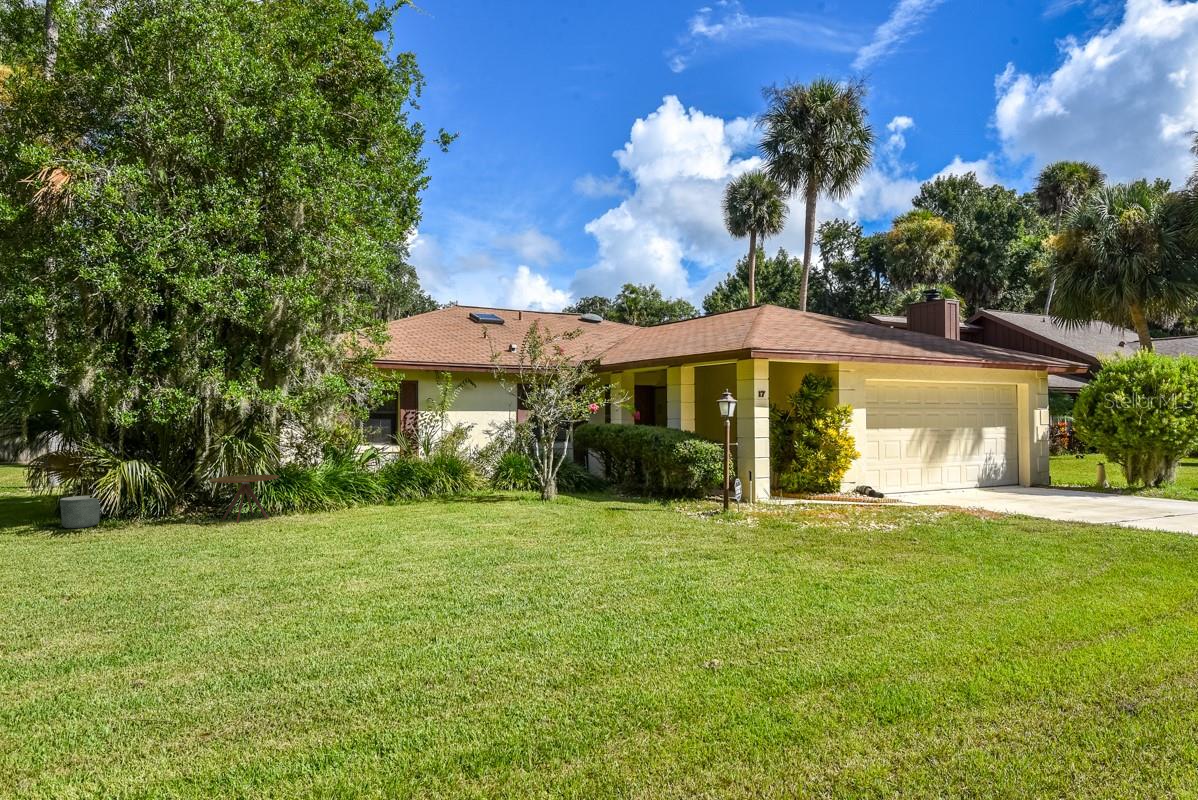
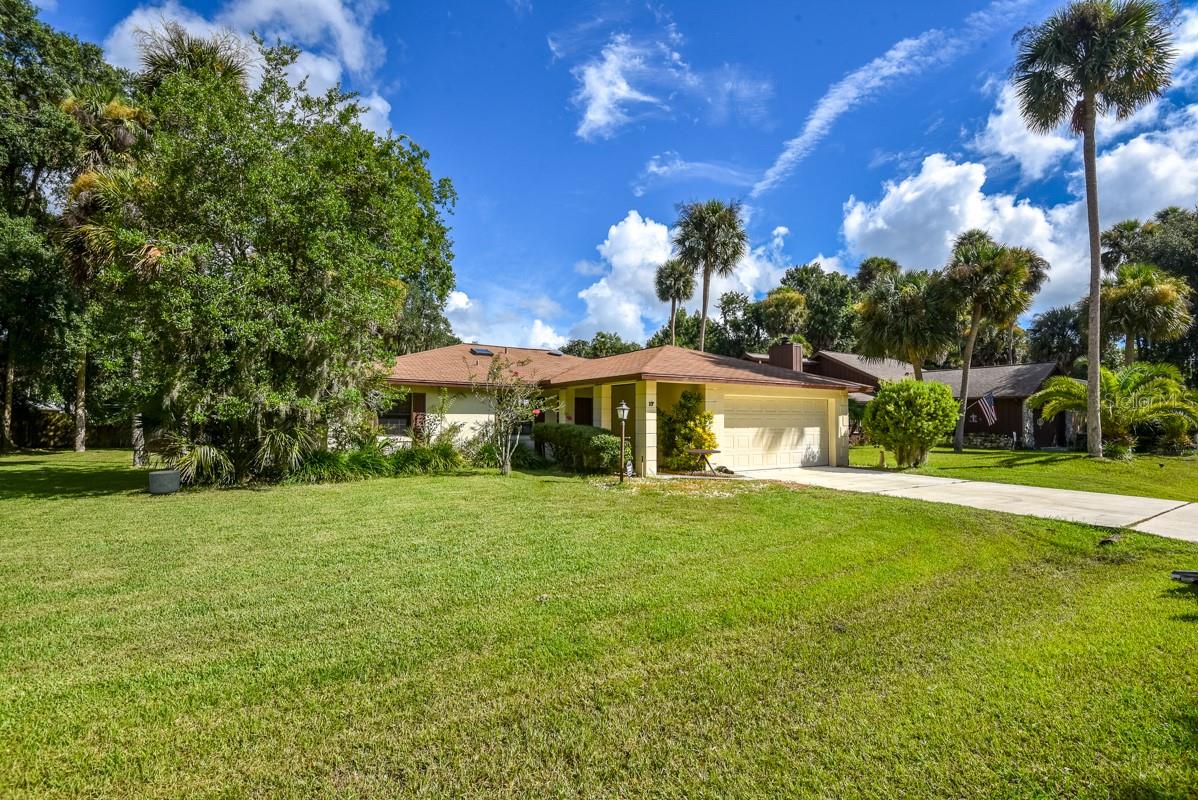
round table: present [209,474,279,523] -> present [685,449,721,477]

